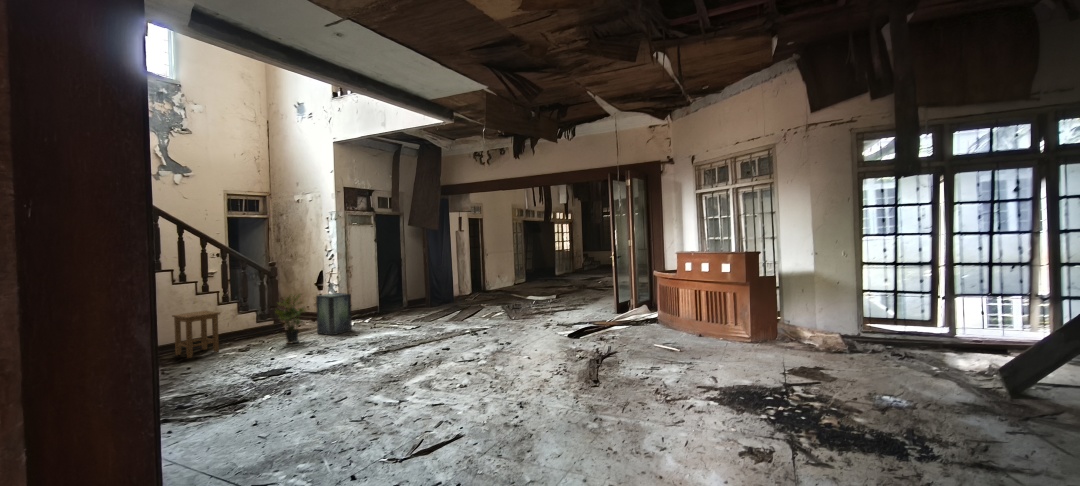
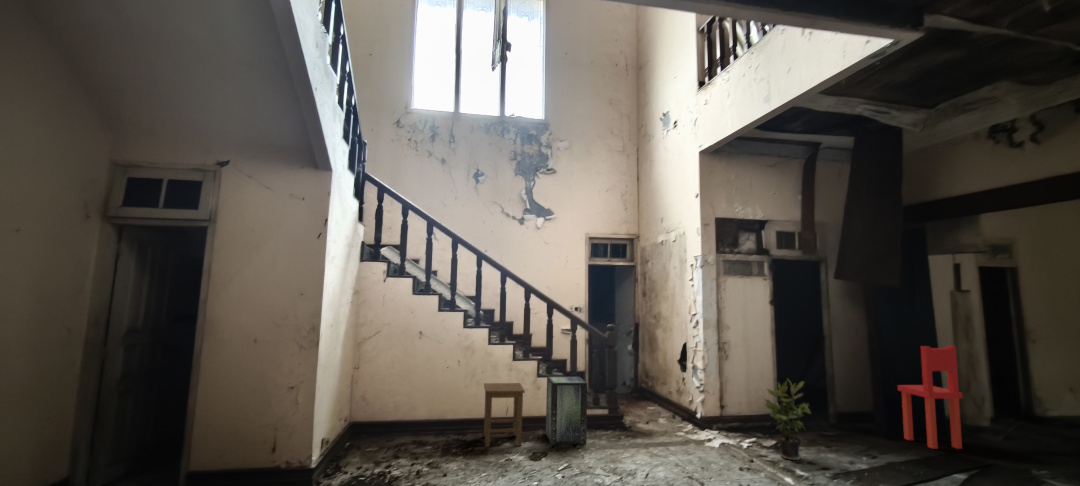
chair: none [436,257,461,306] -> present [897,346,963,449]
storage box: present [316,293,352,335] -> present [546,377,587,444]
potted plant: present [276,294,305,344] -> present [765,382,810,460]

